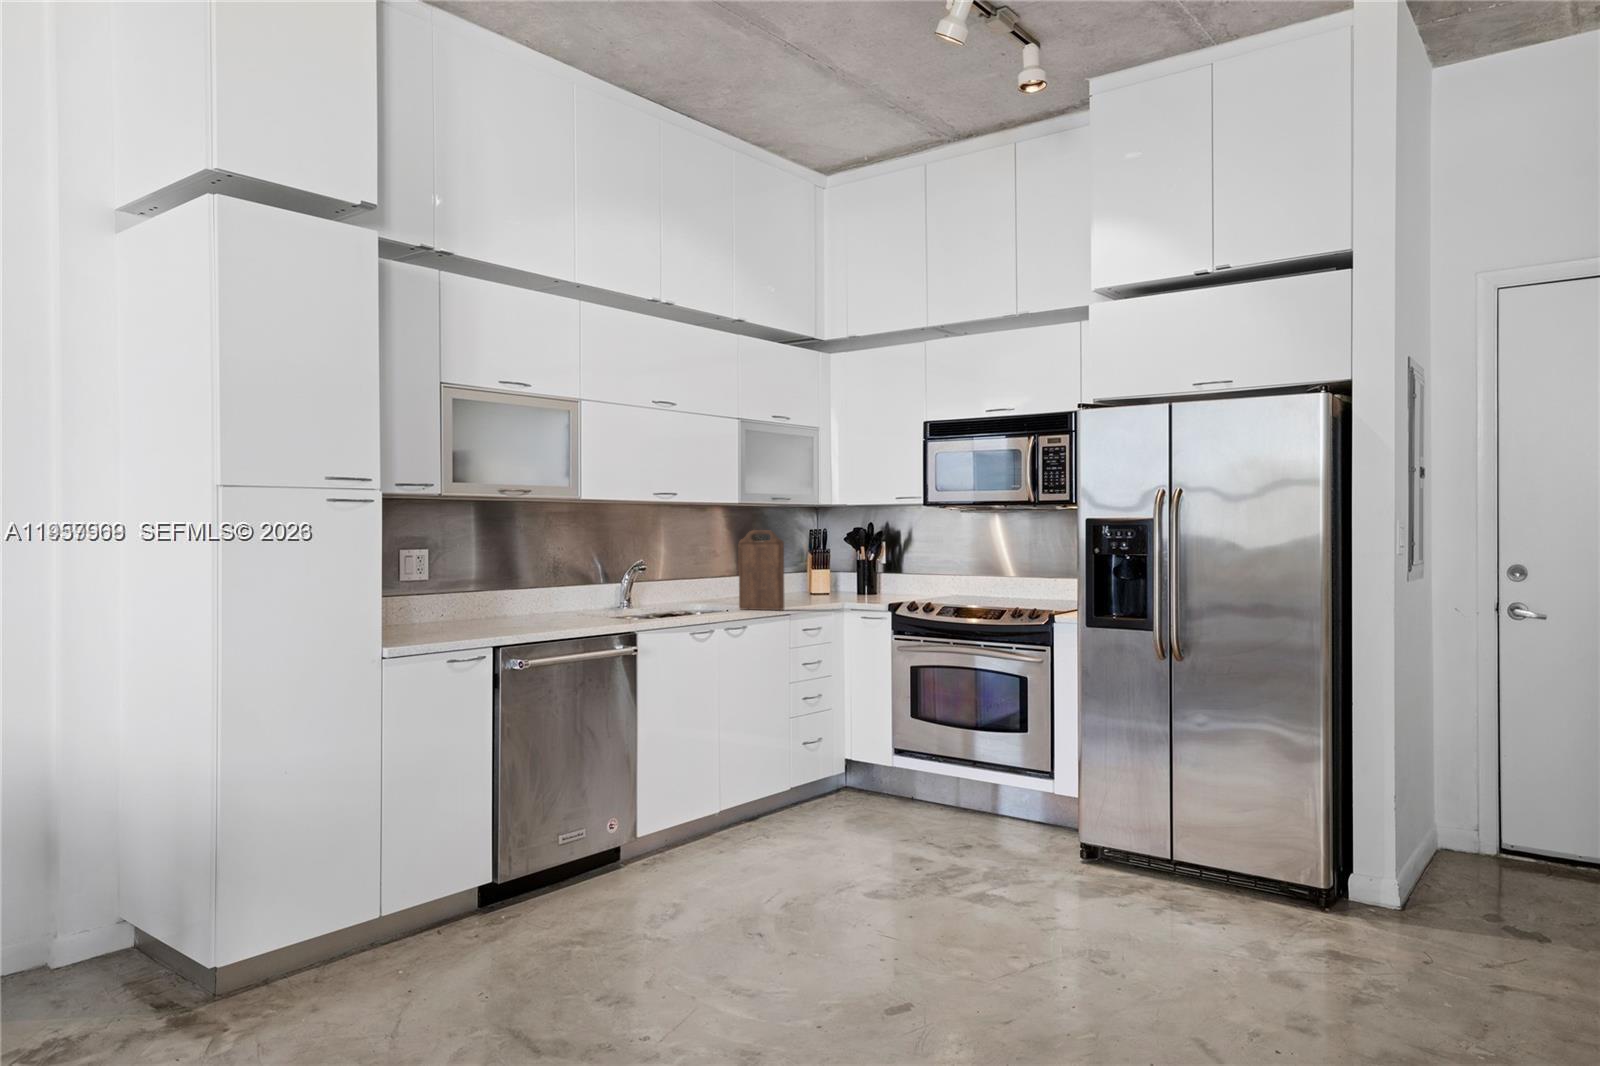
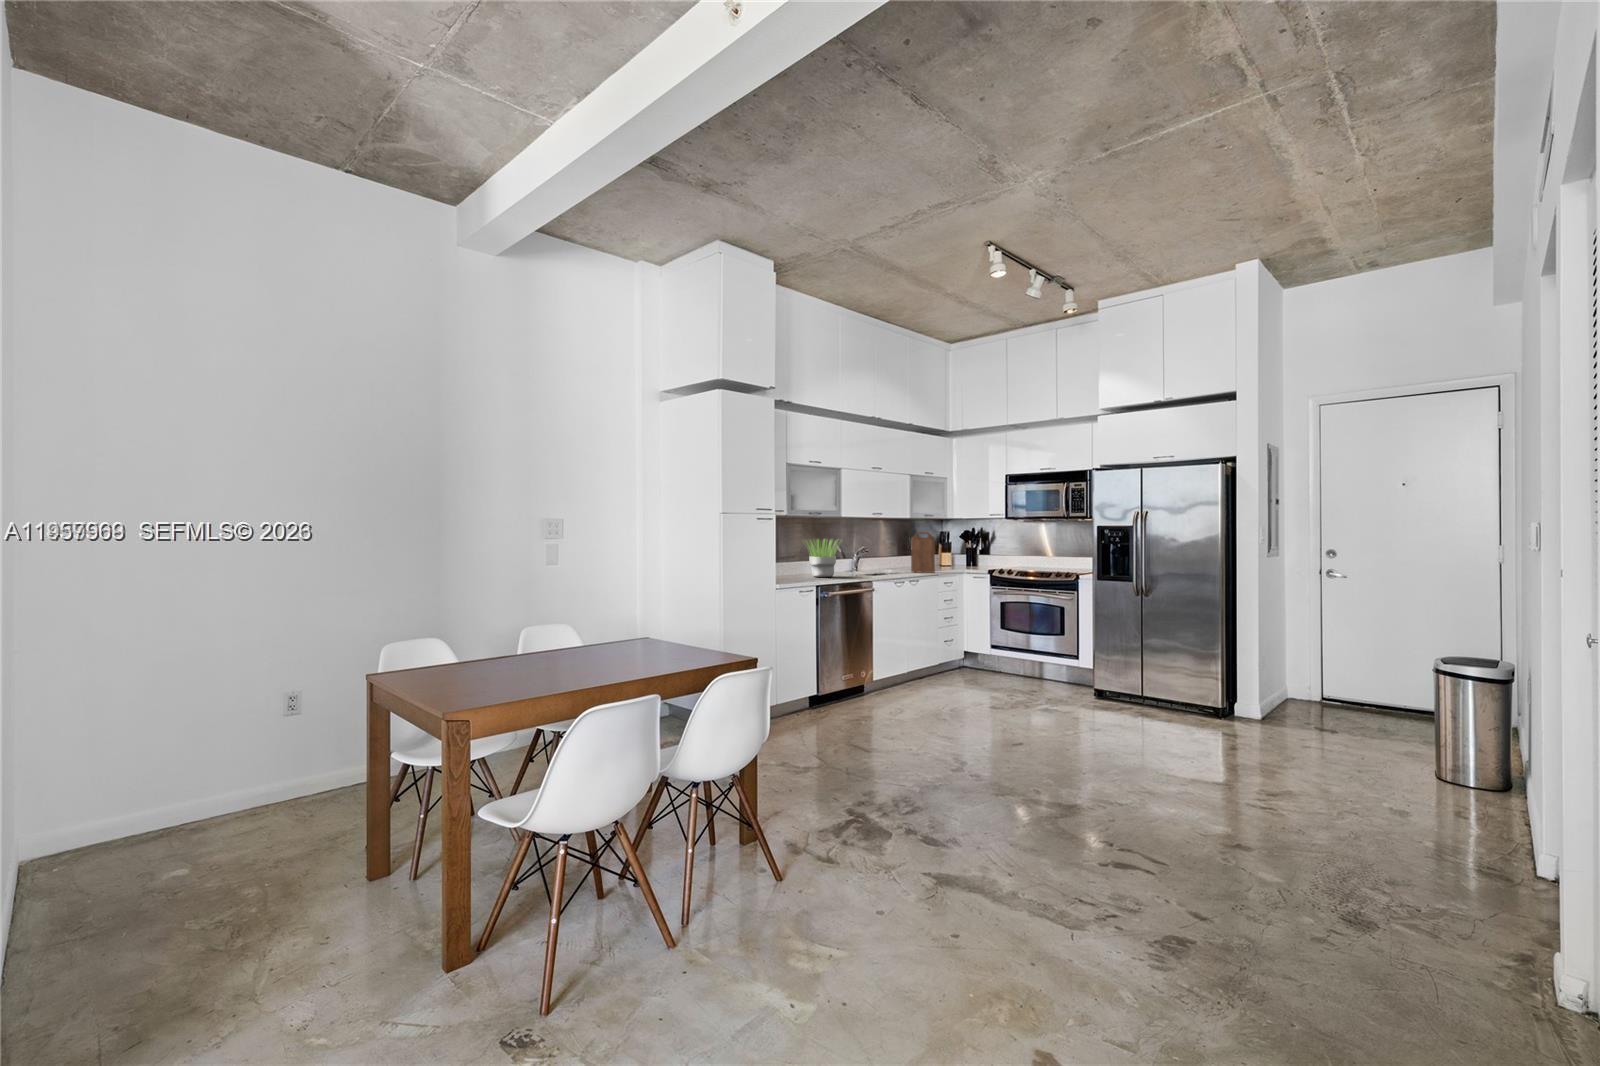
potted plant: none [485,542,582,624] -> present [806,539,839,577]

